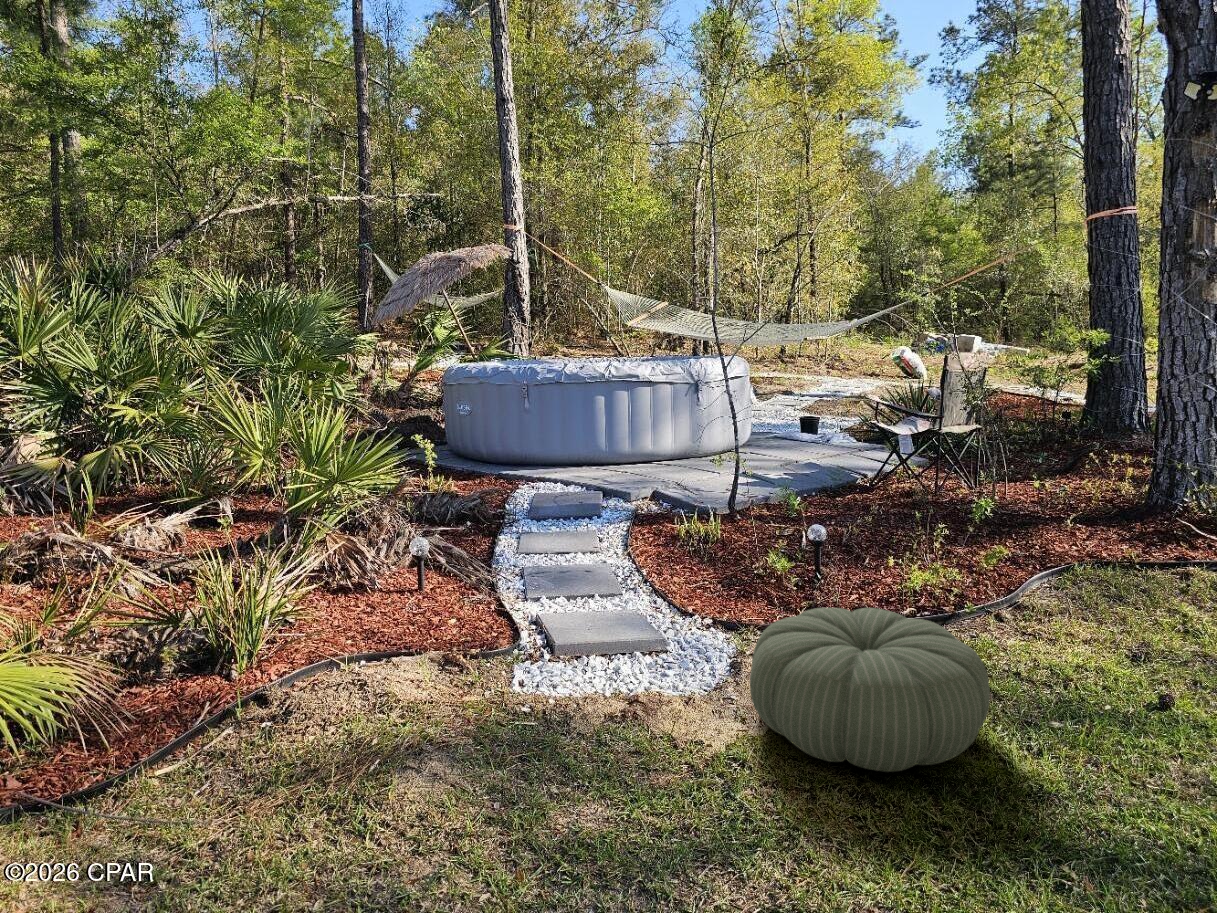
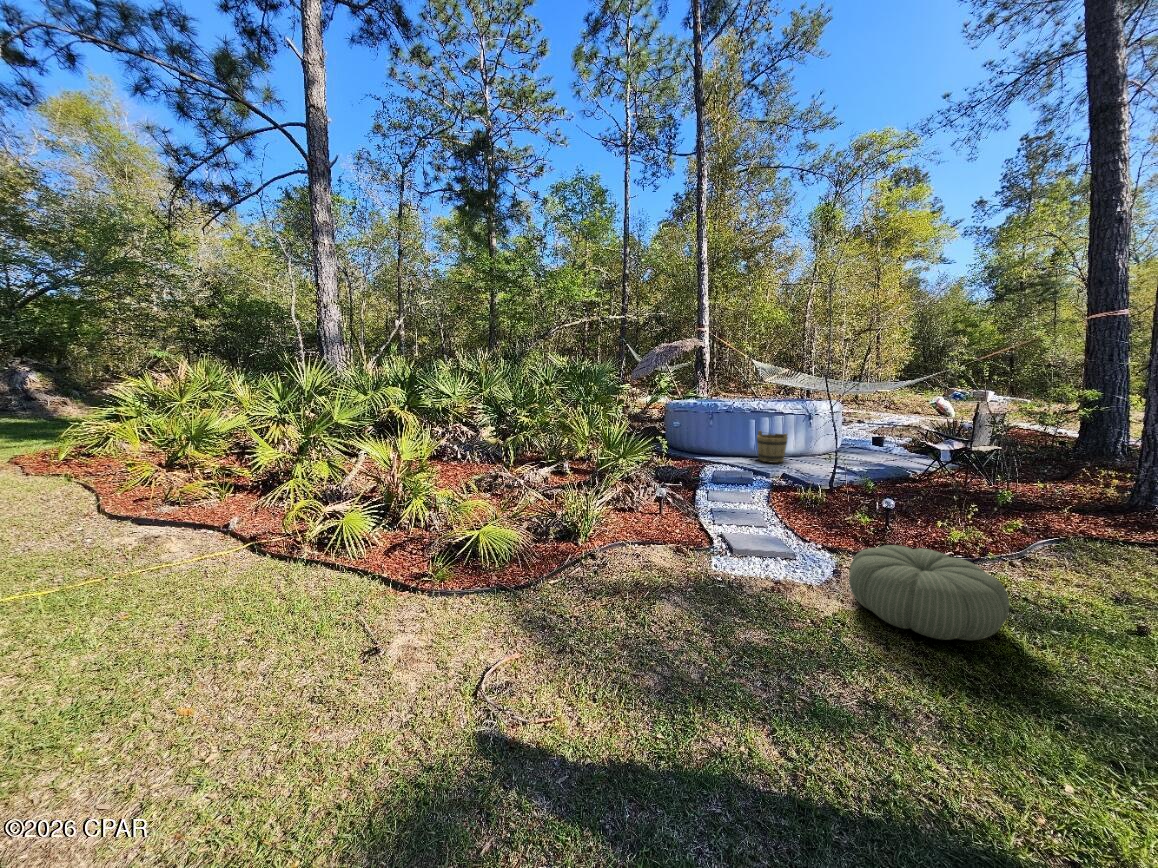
bucket: none [619,413,672,471] -> present [757,431,788,463]

